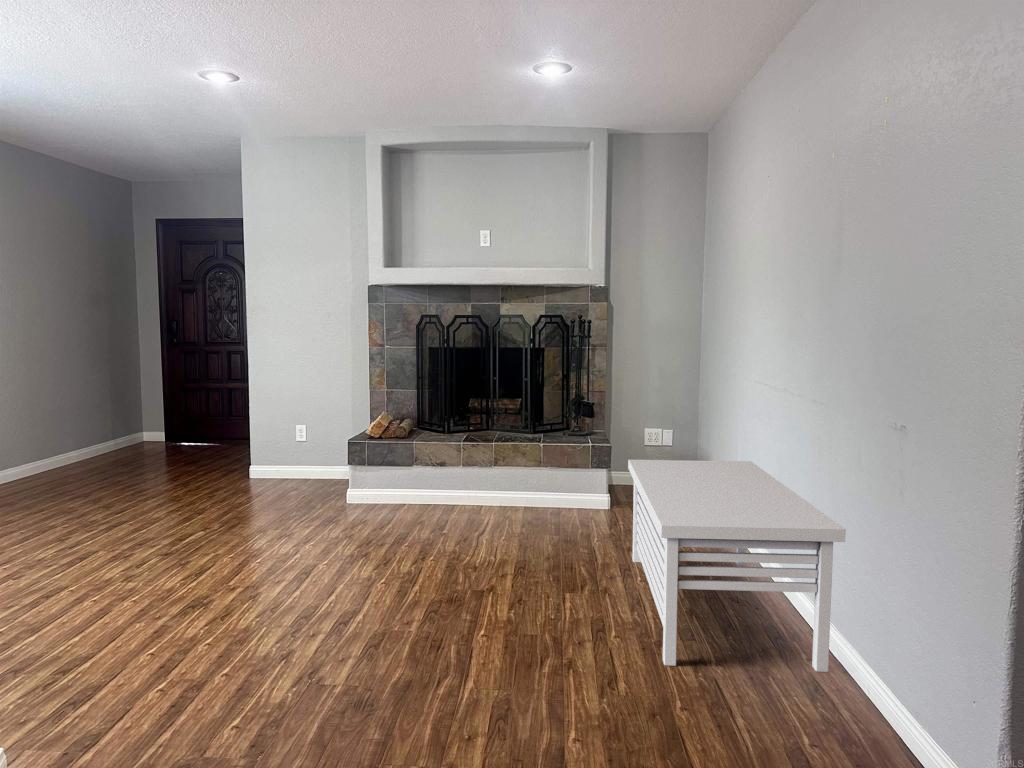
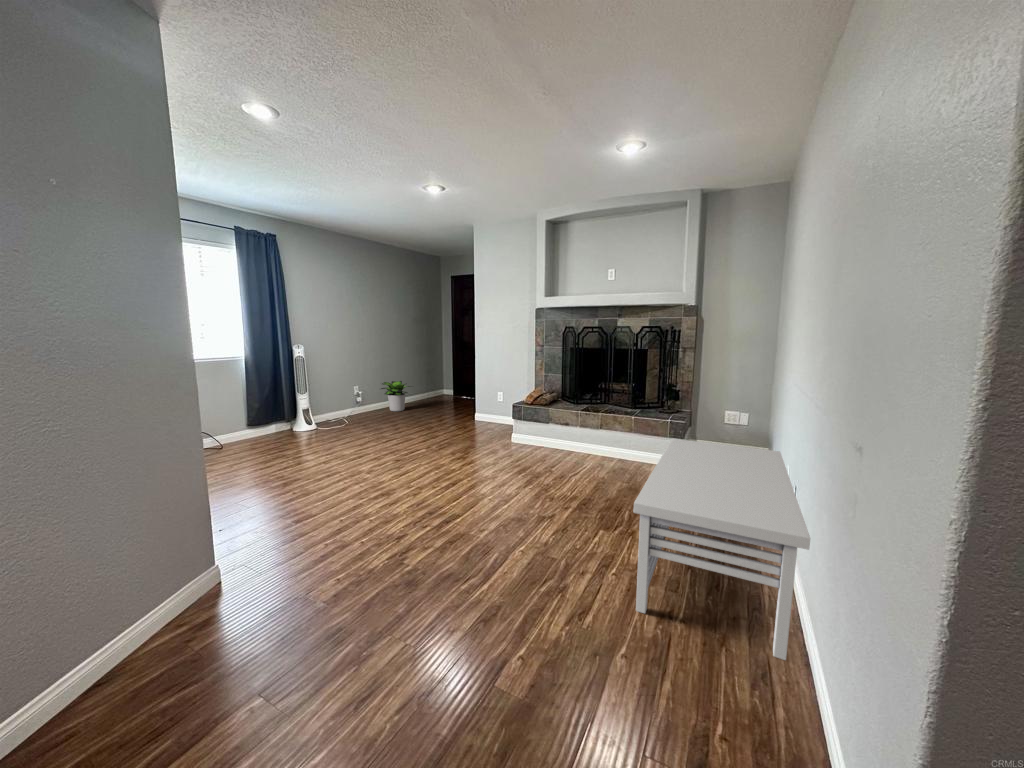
potted plant: none [36,418,114,477] -> present [381,381,410,412]

